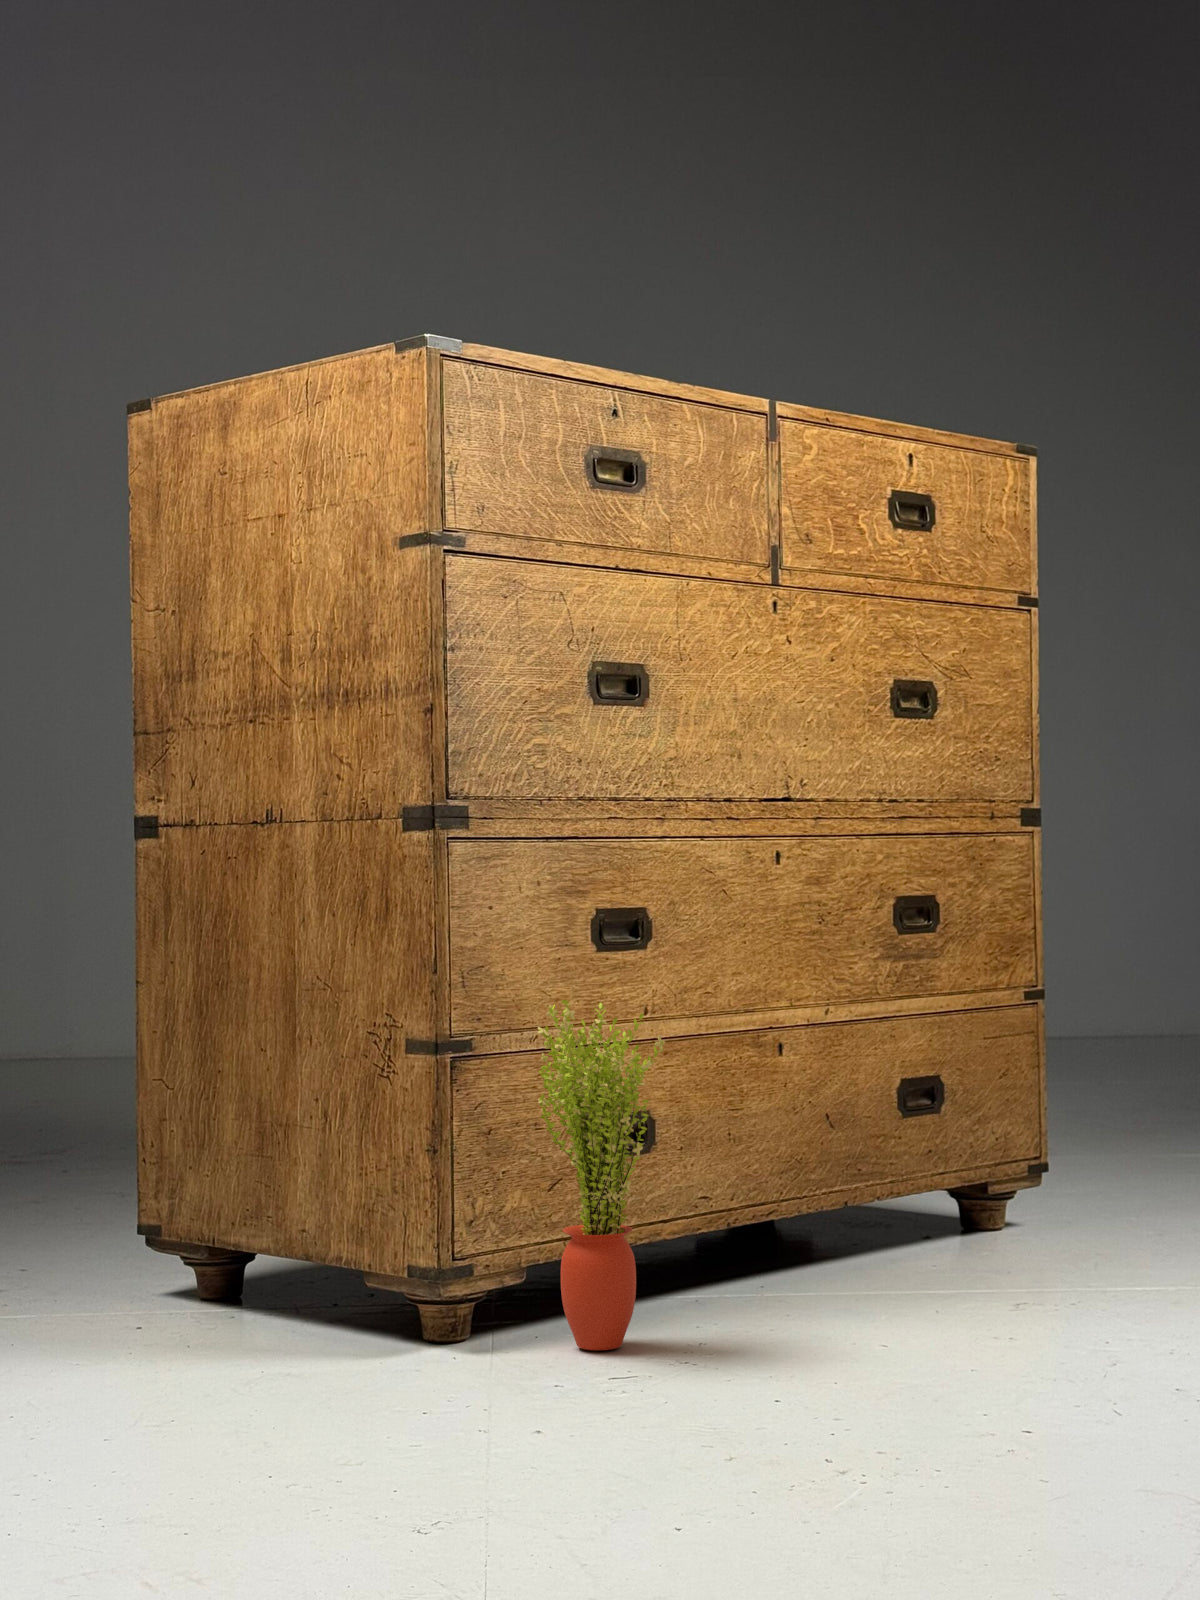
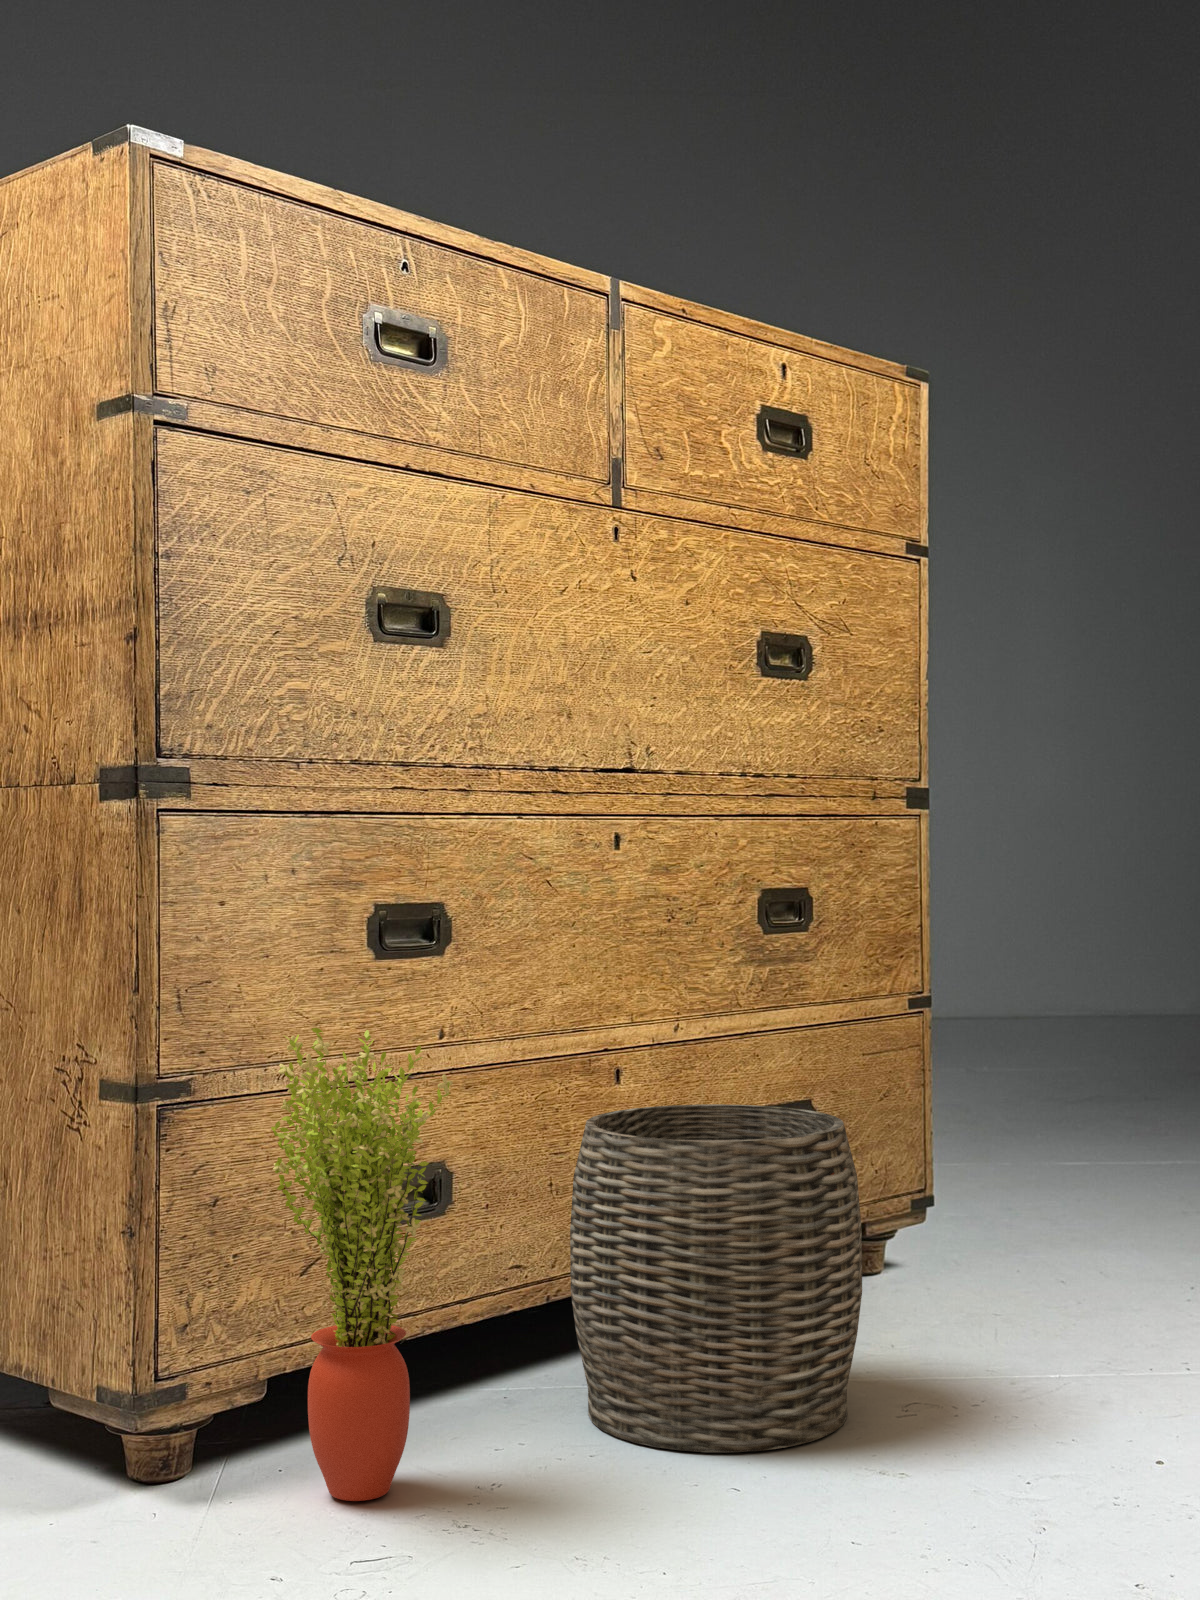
woven basket: none [748,1070,978,1327] -> present [570,1104,862,1452]

